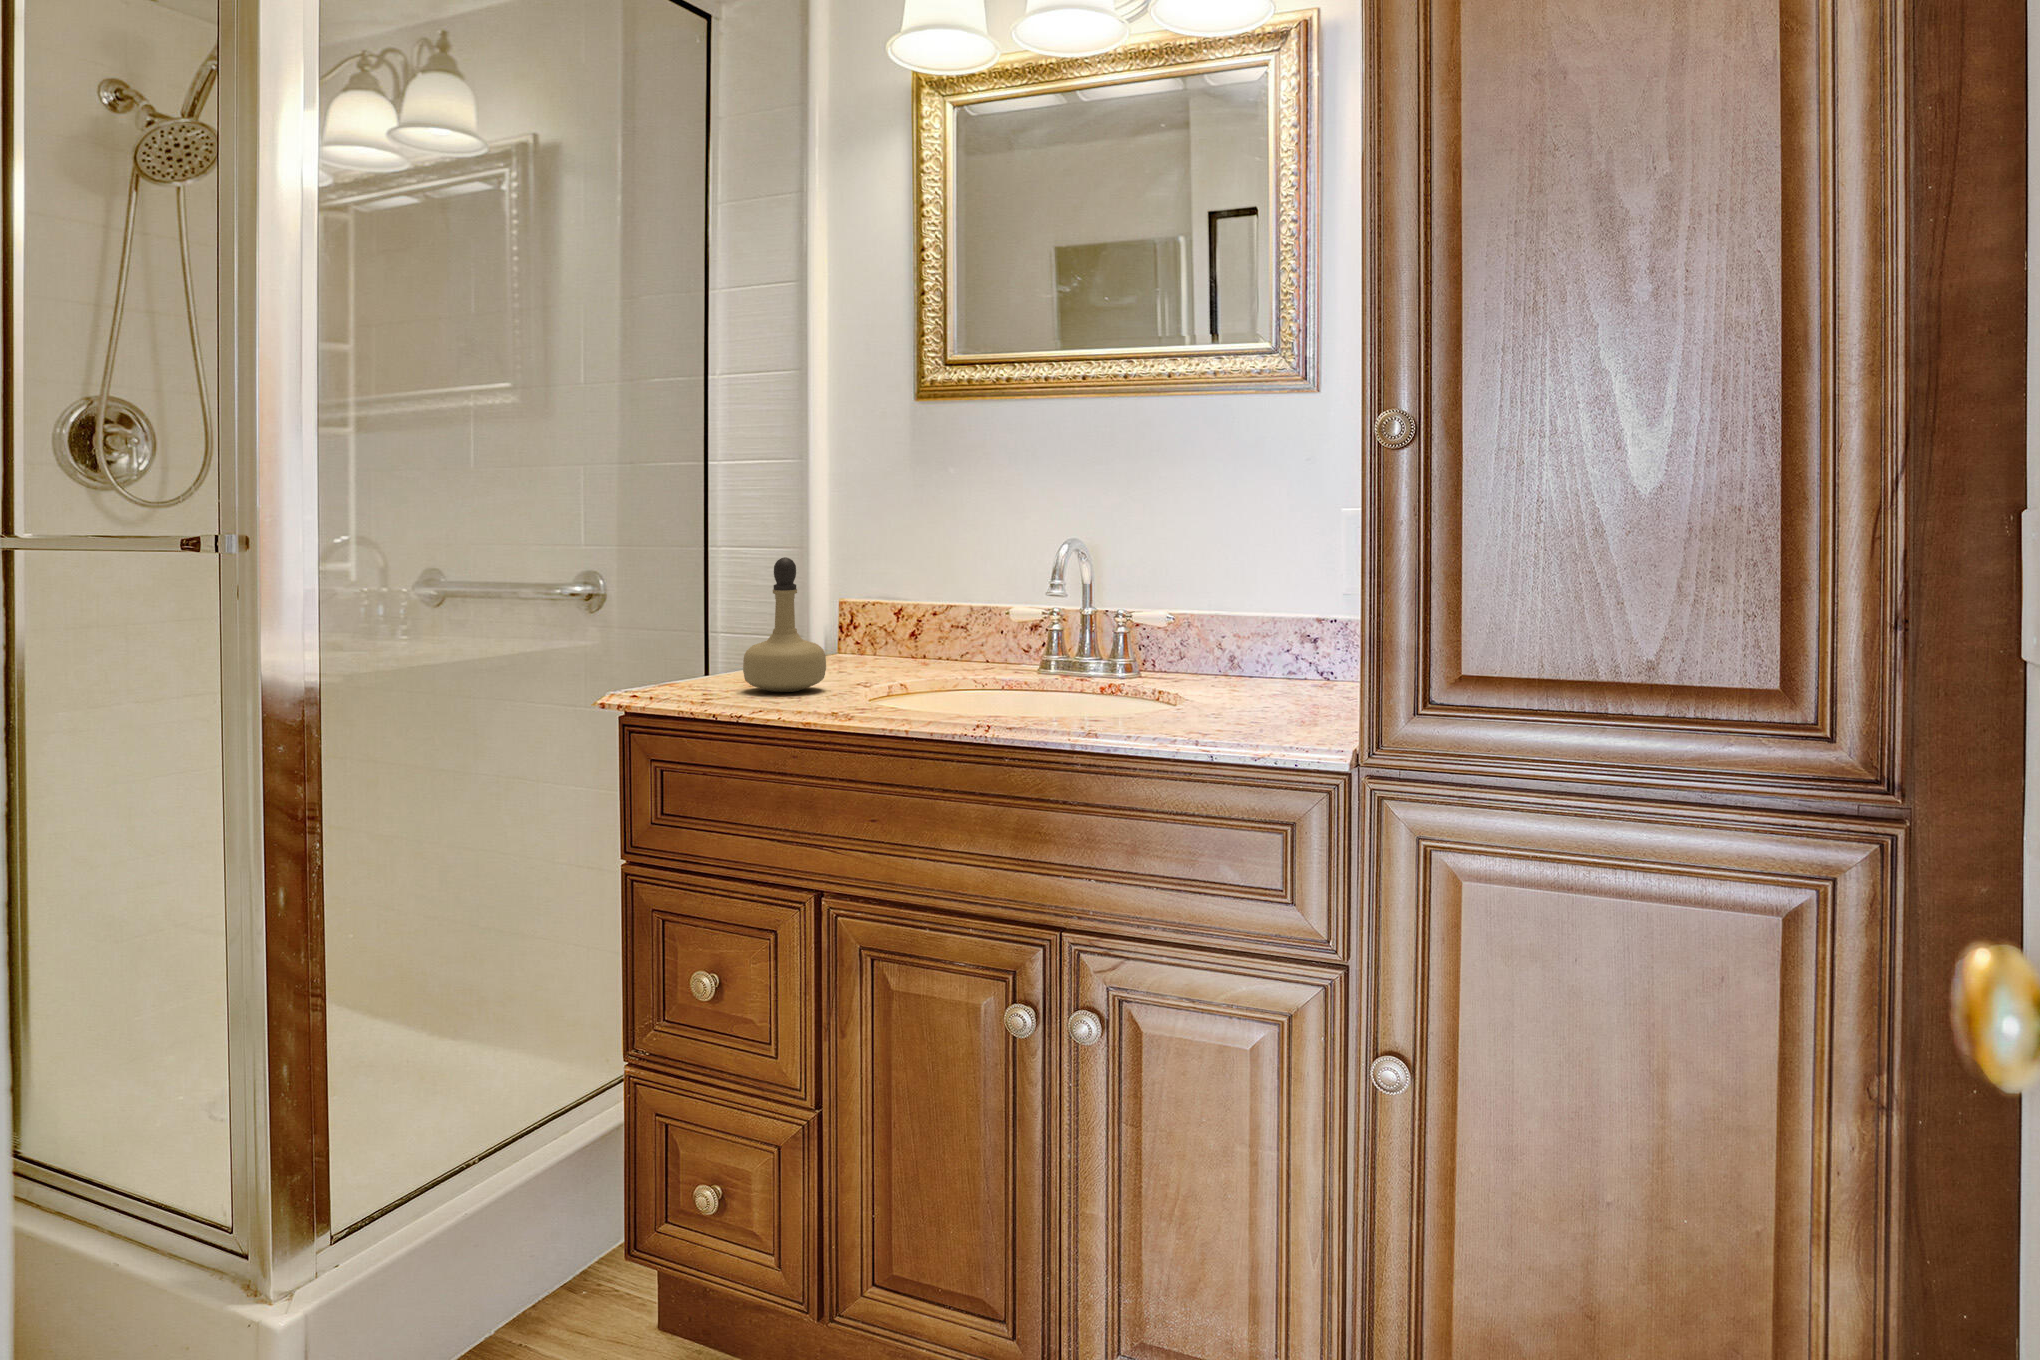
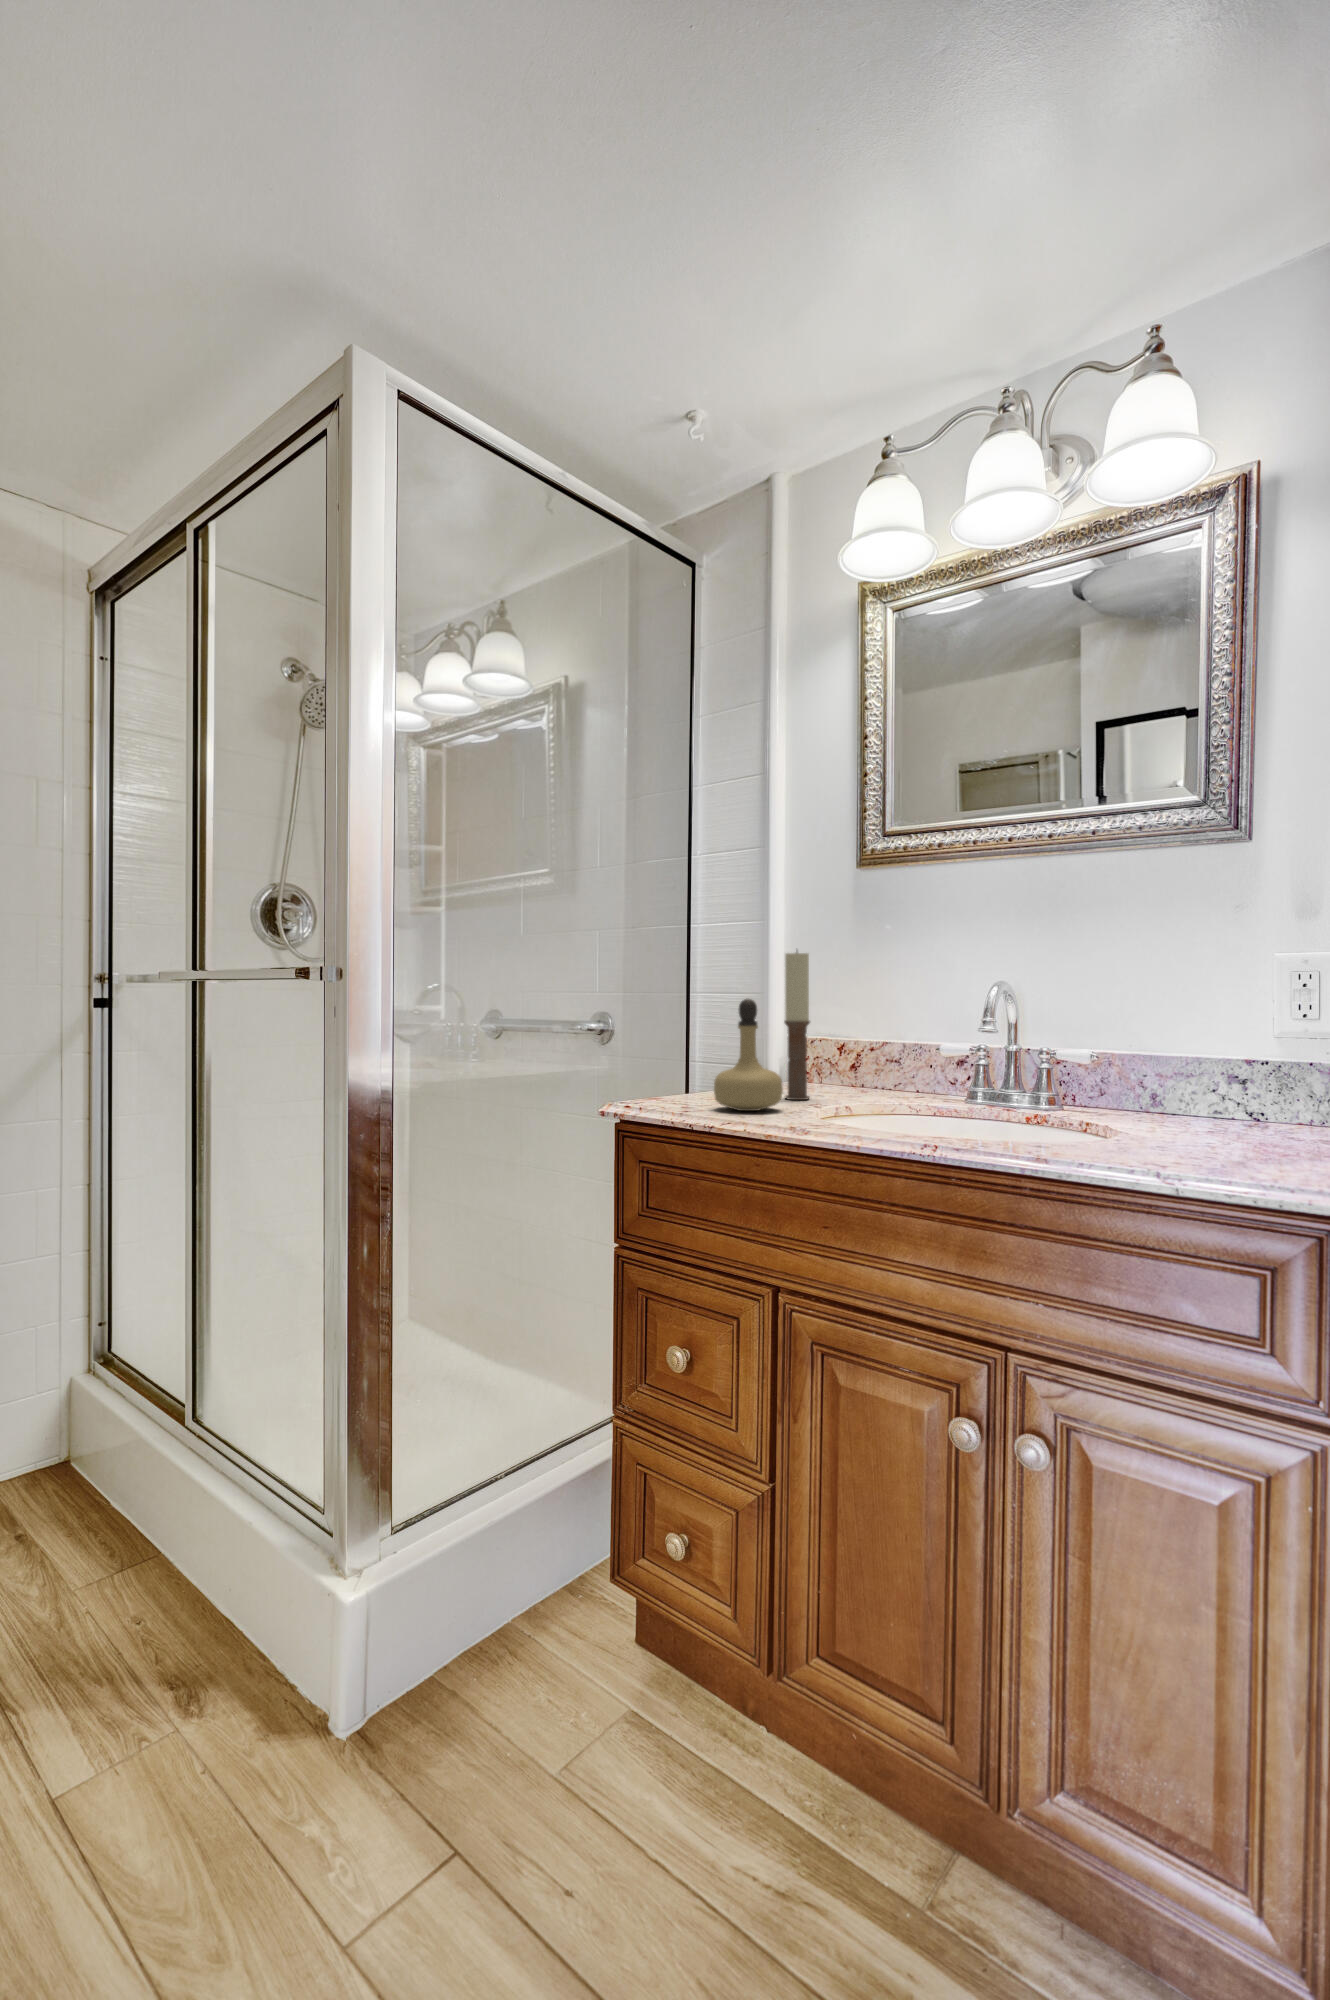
candle: none [831,495,861,676] -> present [784,952,810,1100]

